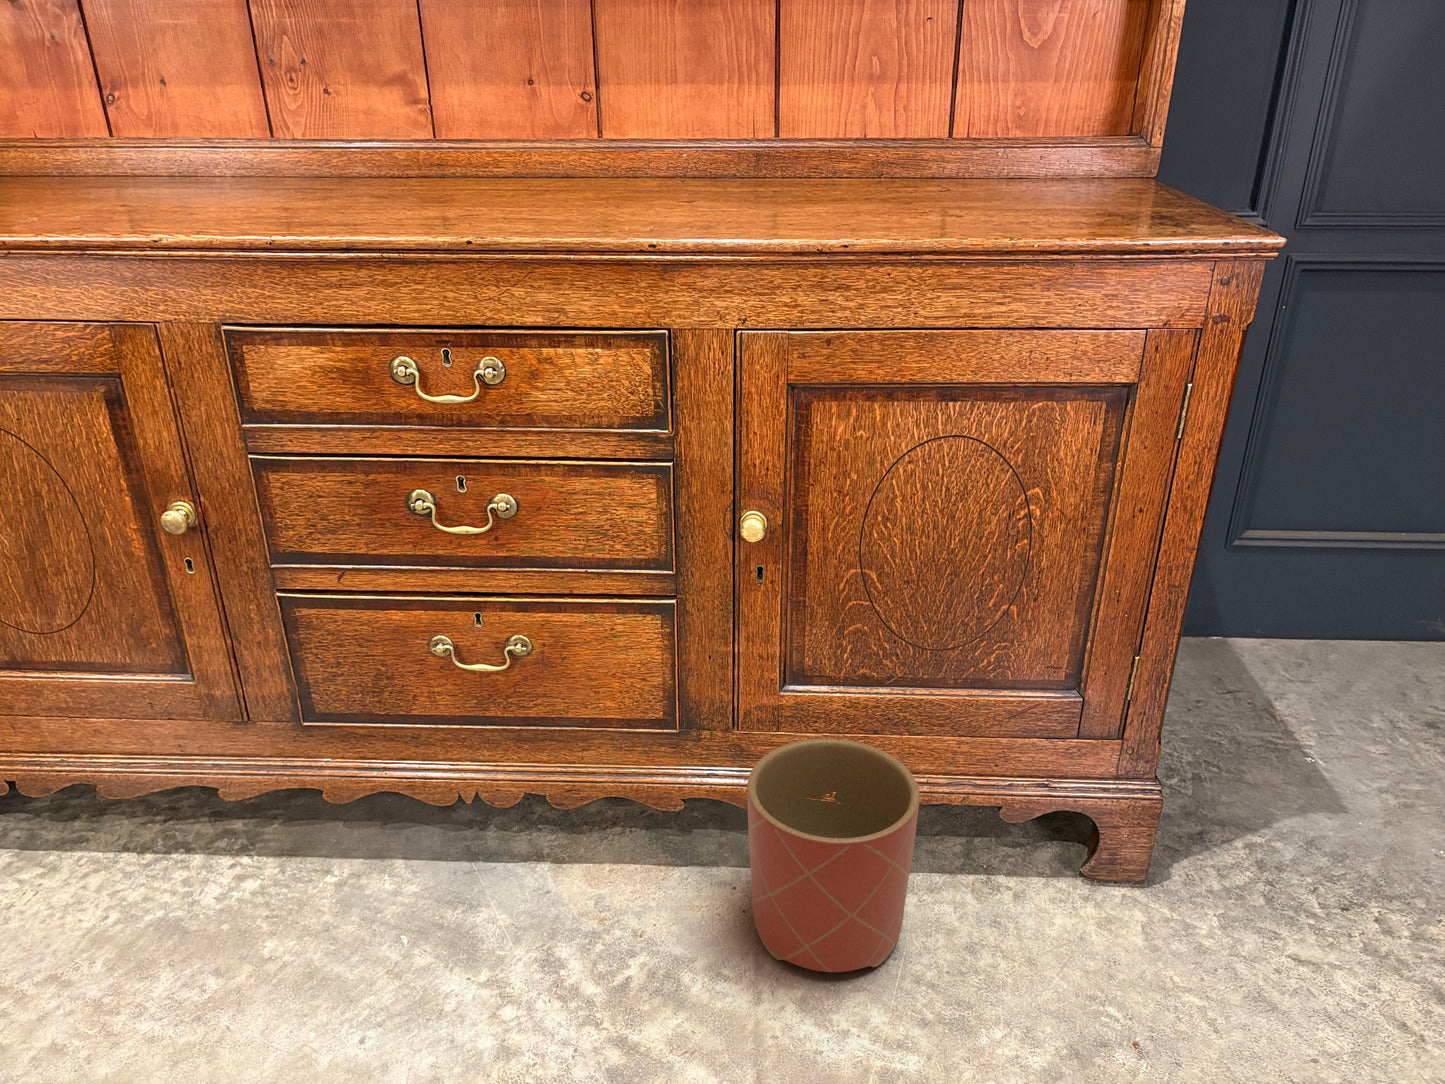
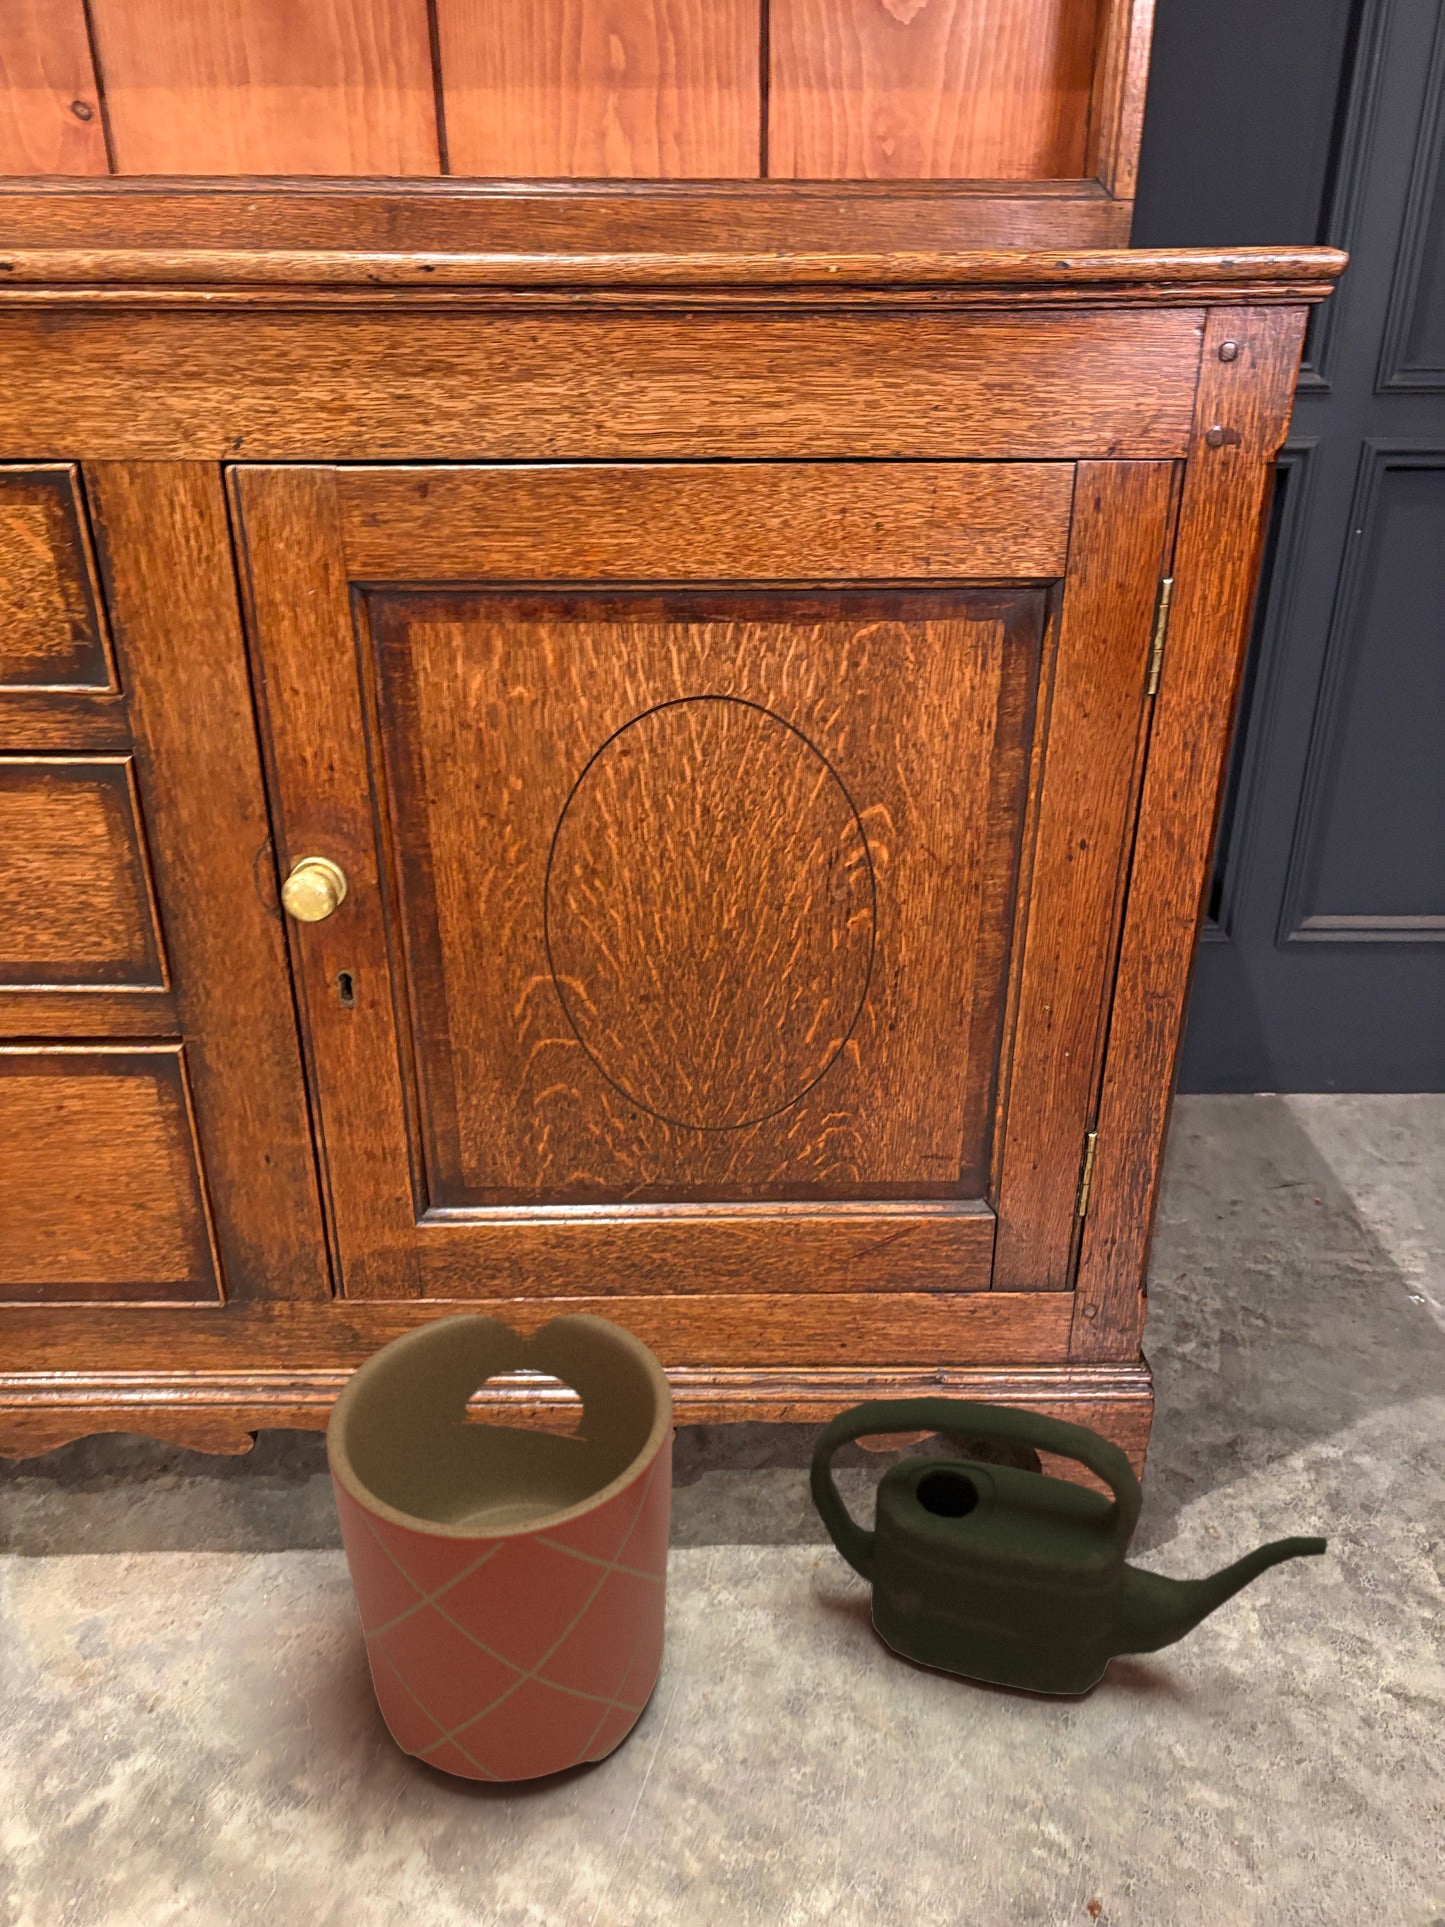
watering can: none [979,792,1257,950] -> present [809,1396,1327,1695]

